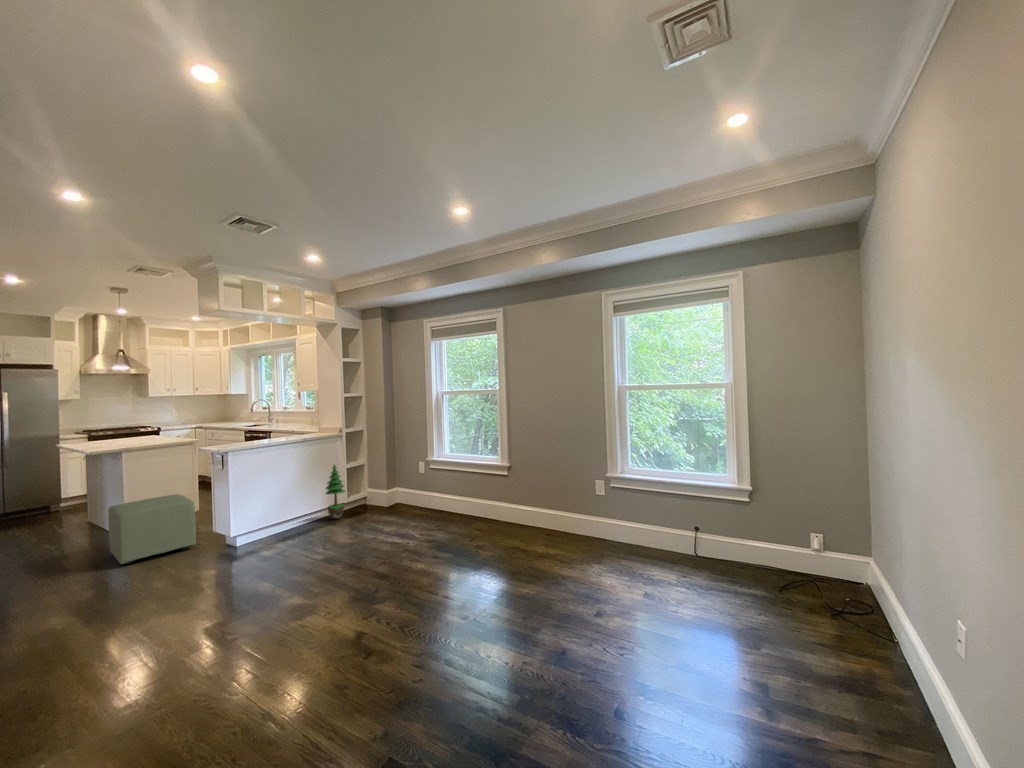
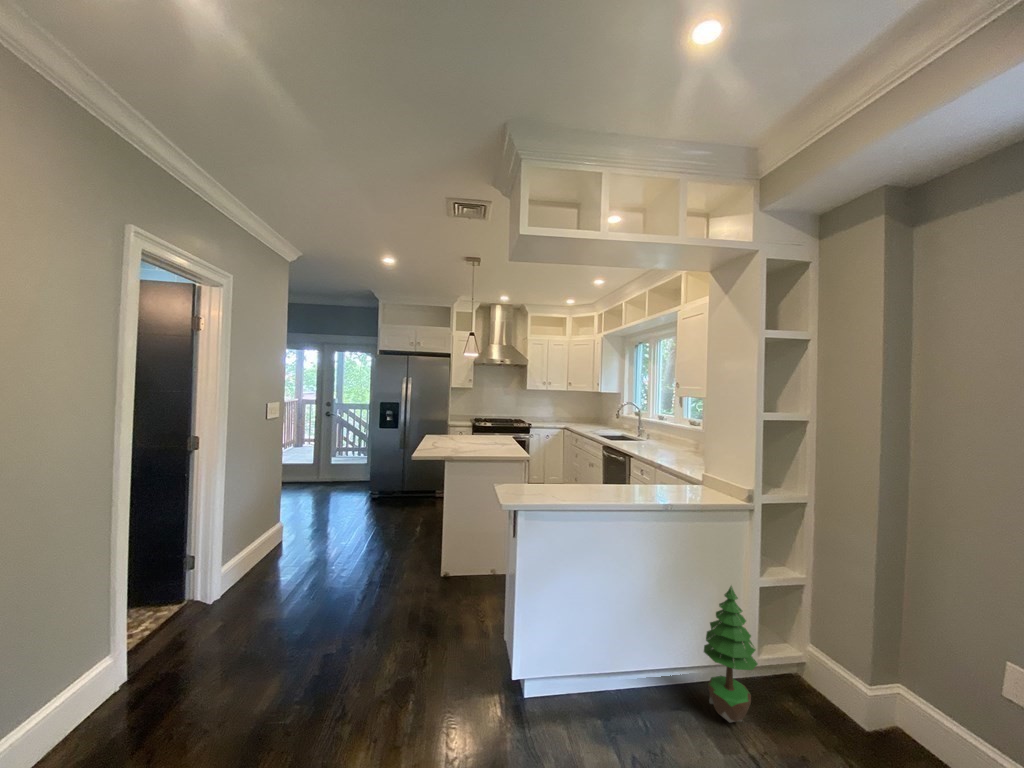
ottoman: present [108,494,196,564] -> none [365,547,476,665]

